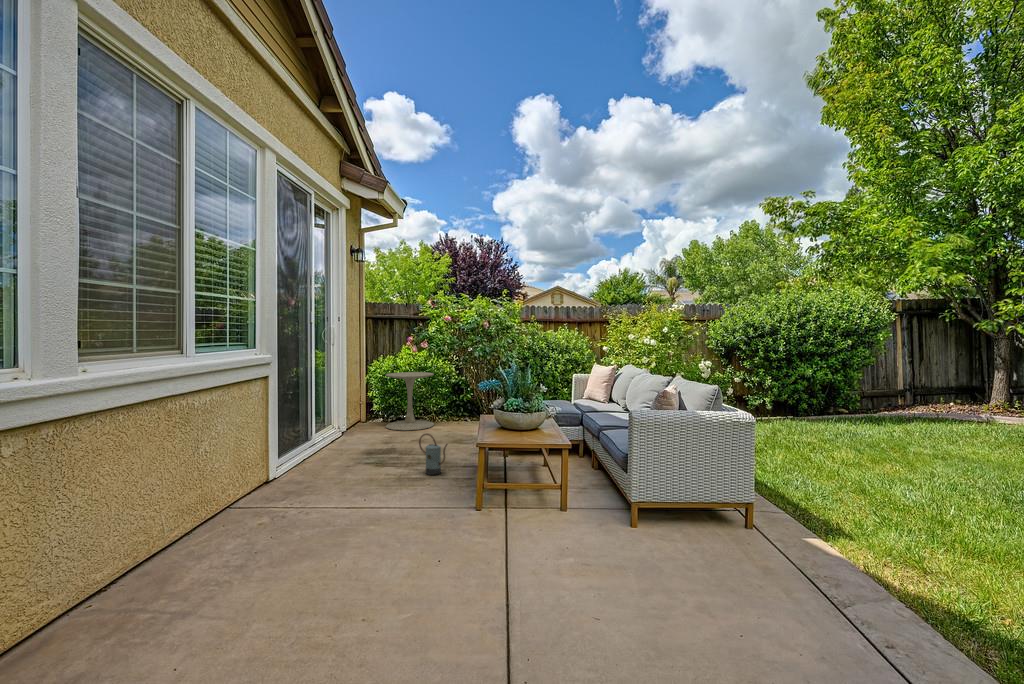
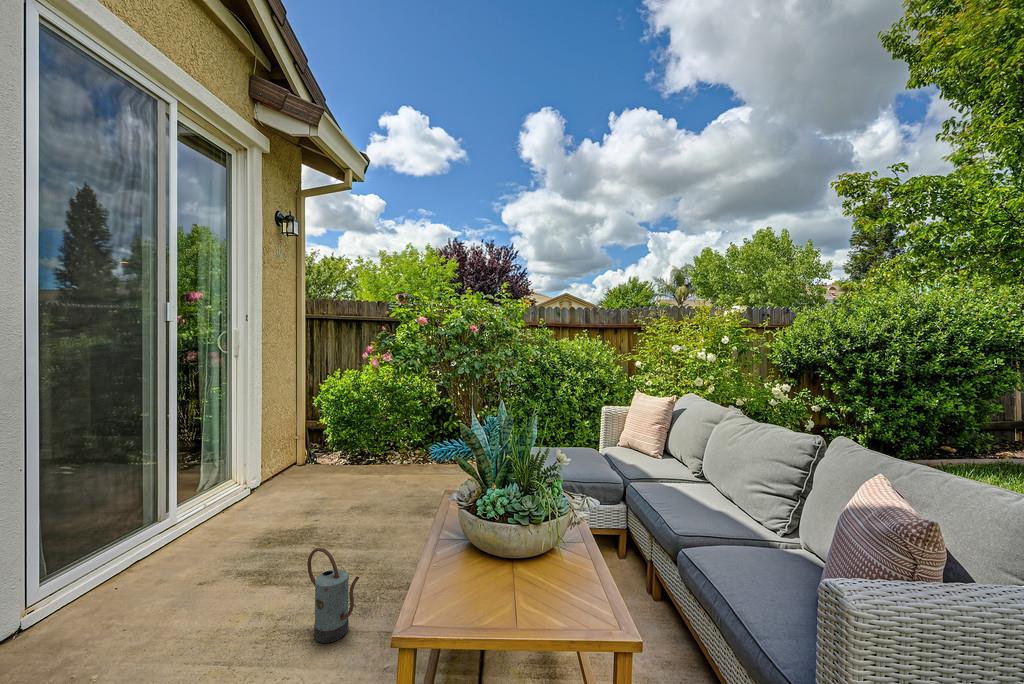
pedestal table: present [386,372,434,431] -> none [324,395,398,485]

